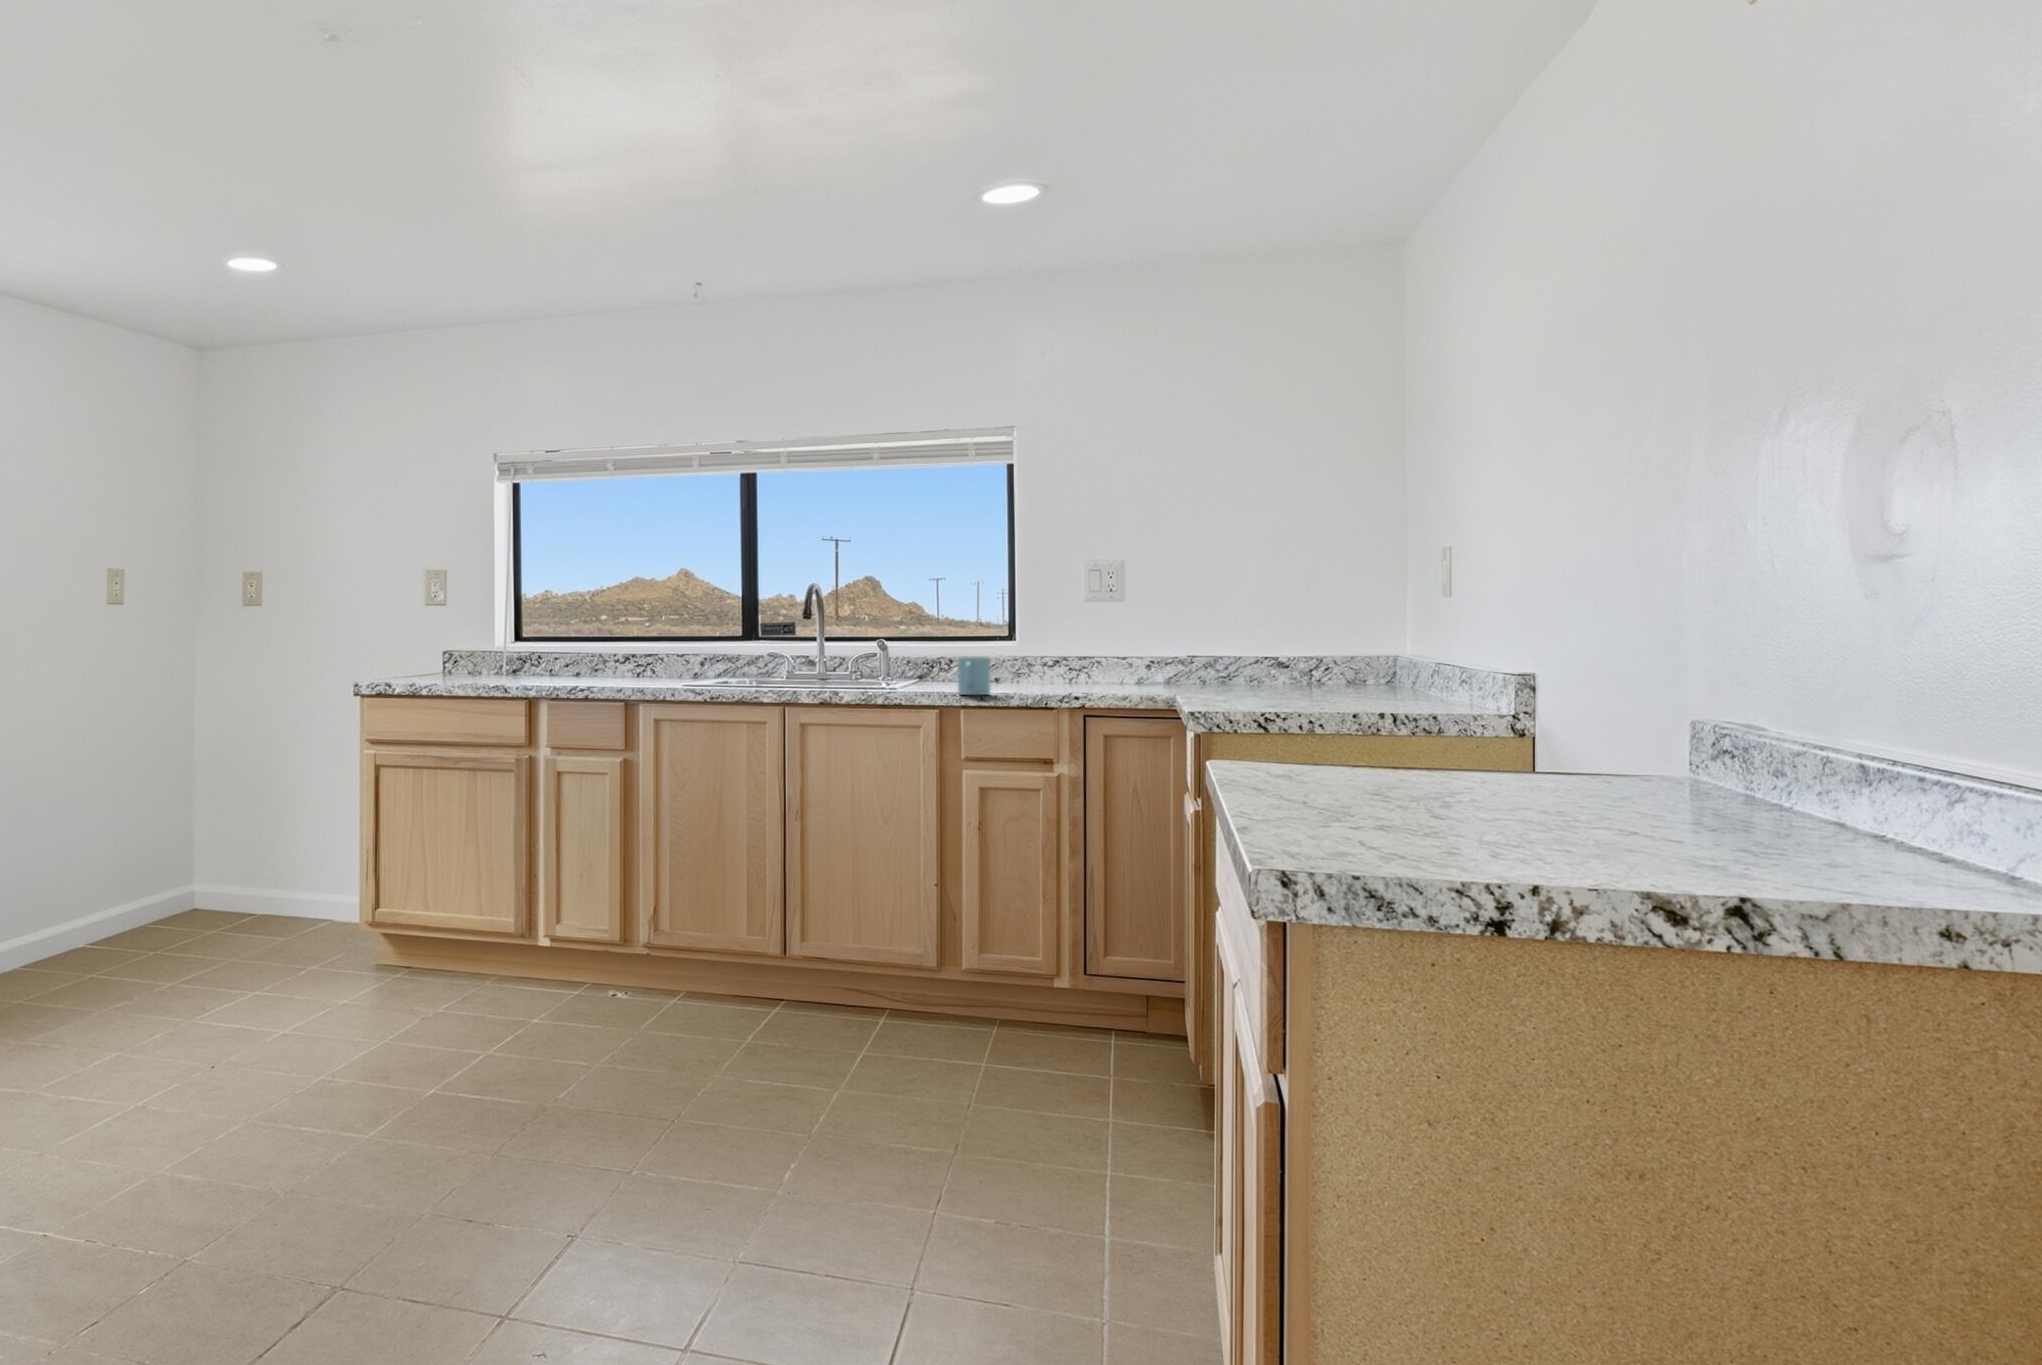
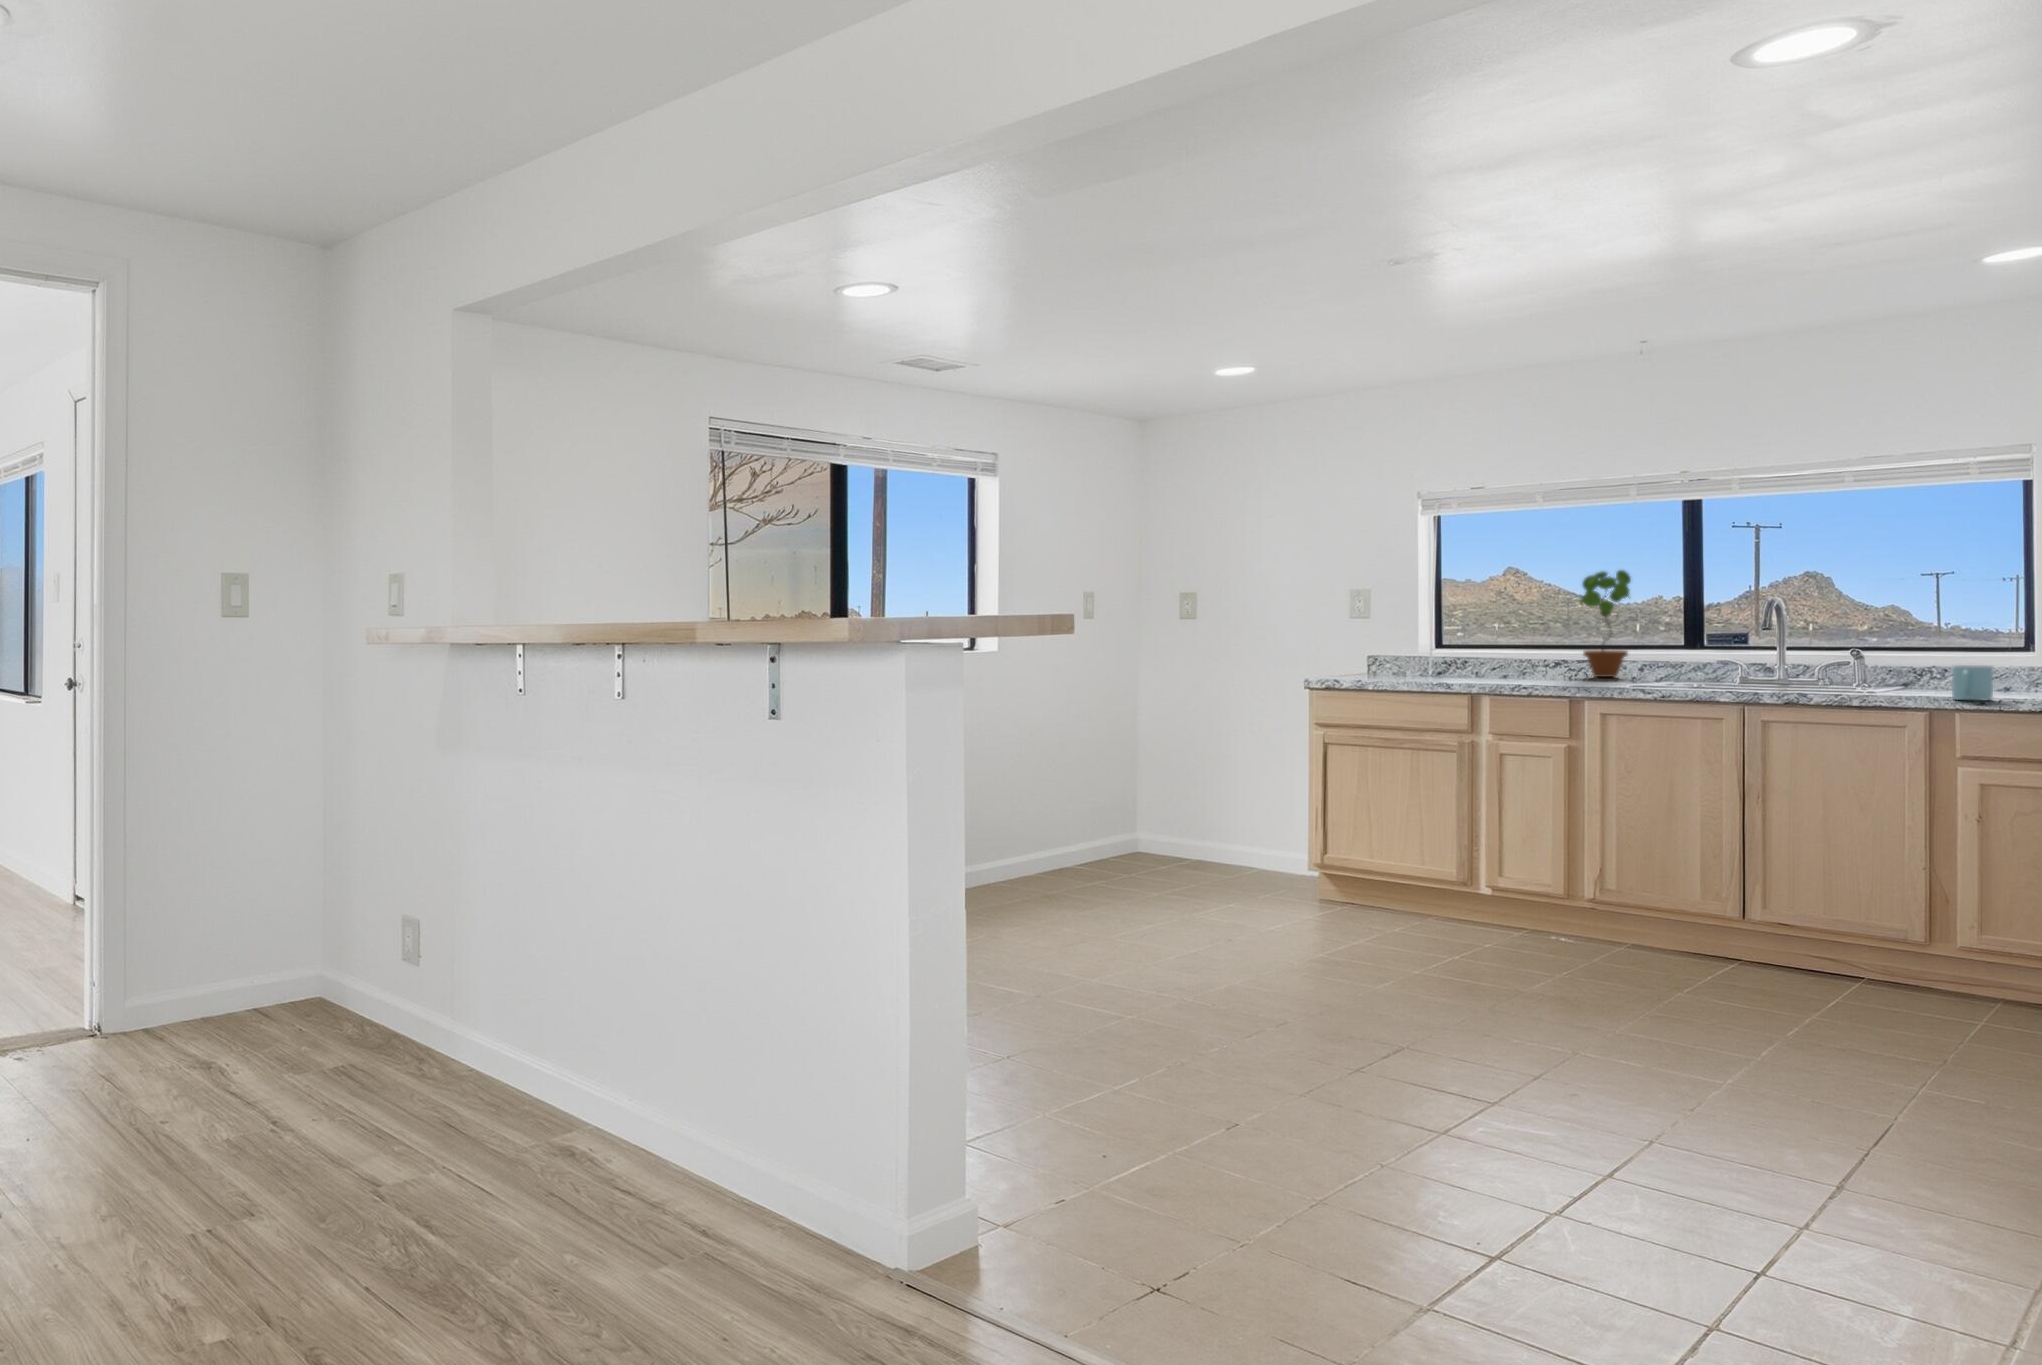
potted plant: none [641,551,688,675] -> present [1581,570,1631,677]

